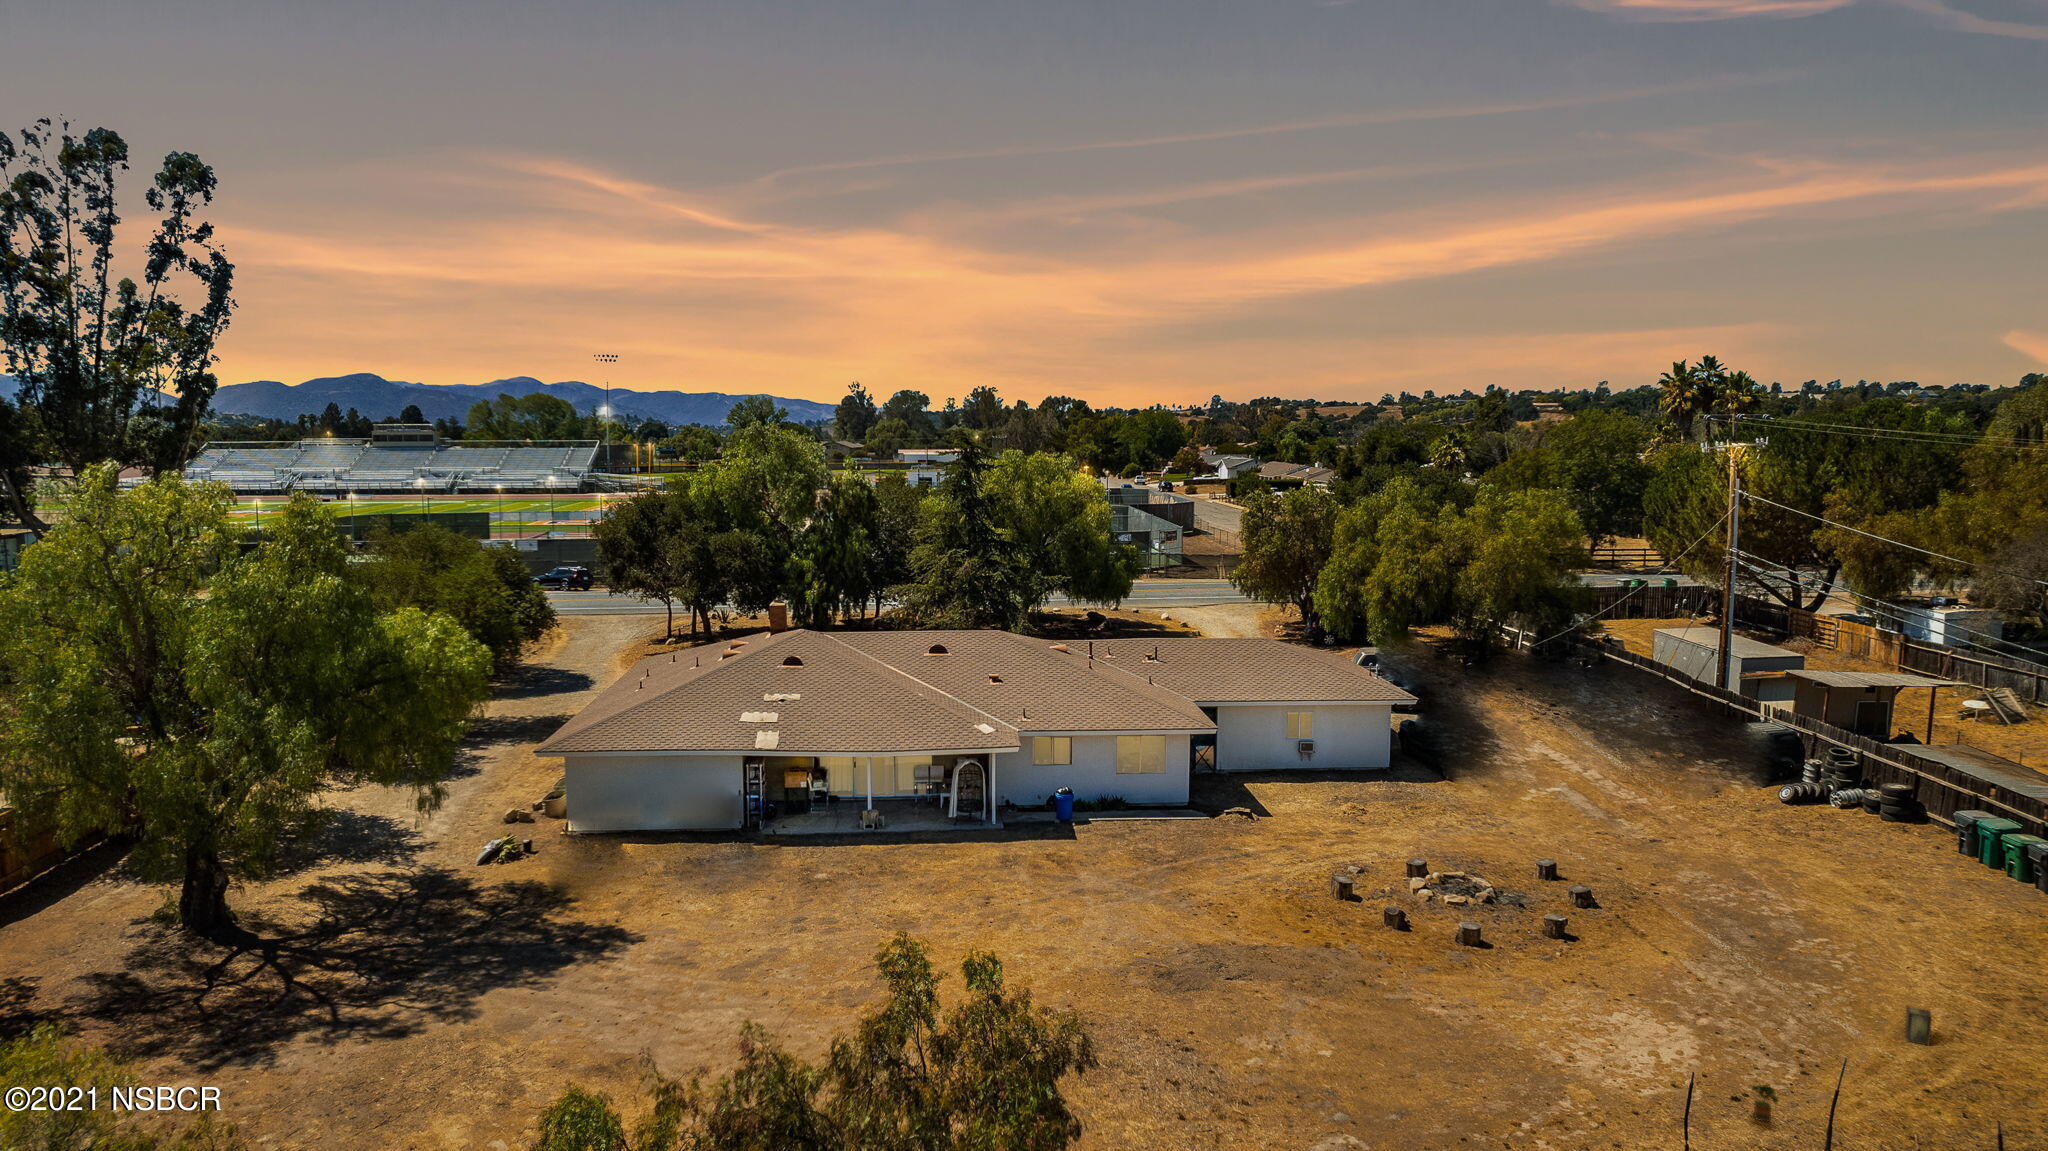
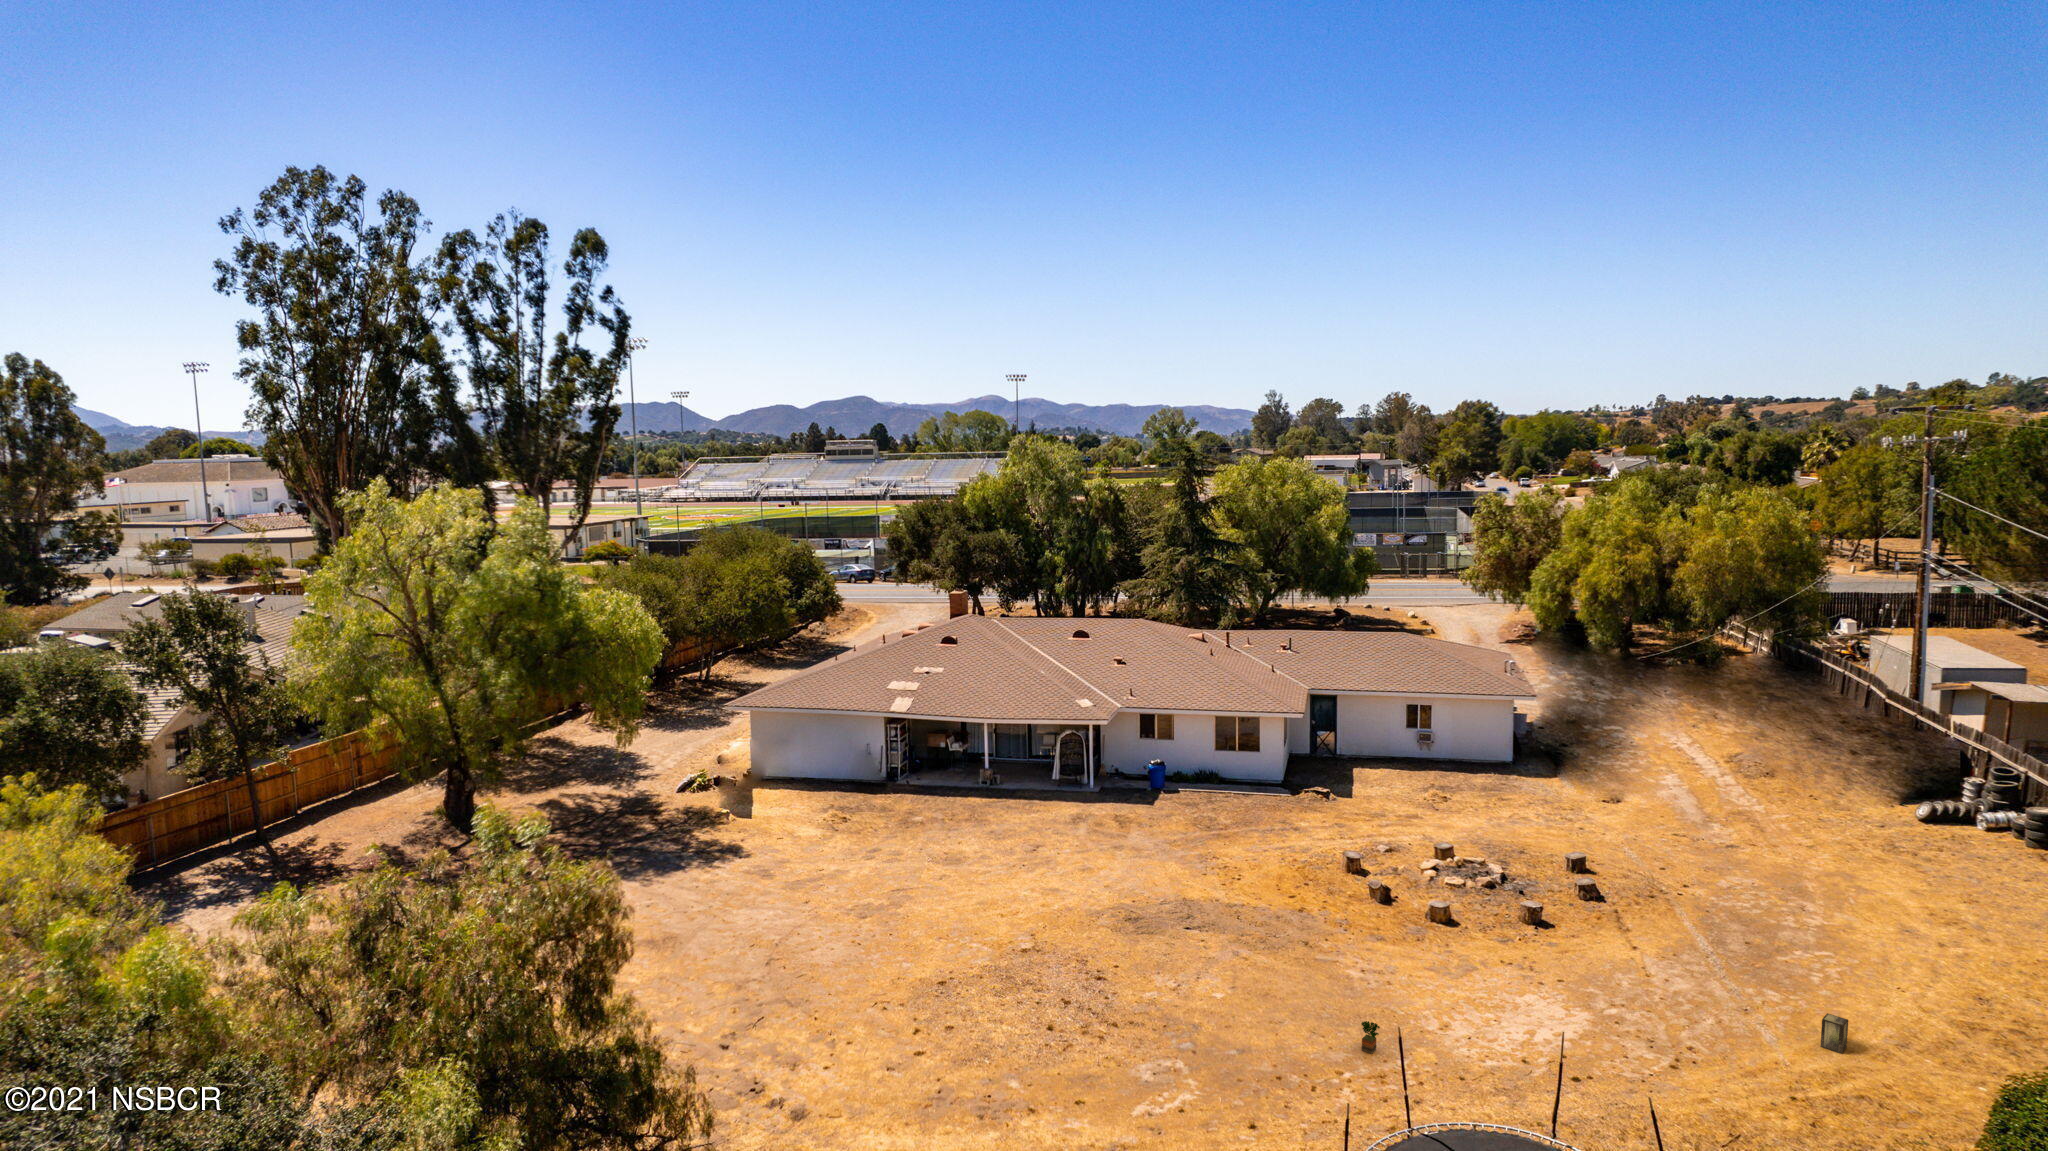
potted tree: present [1752,1085,1778,1122] -> present [1361,1021,1380,1054]

